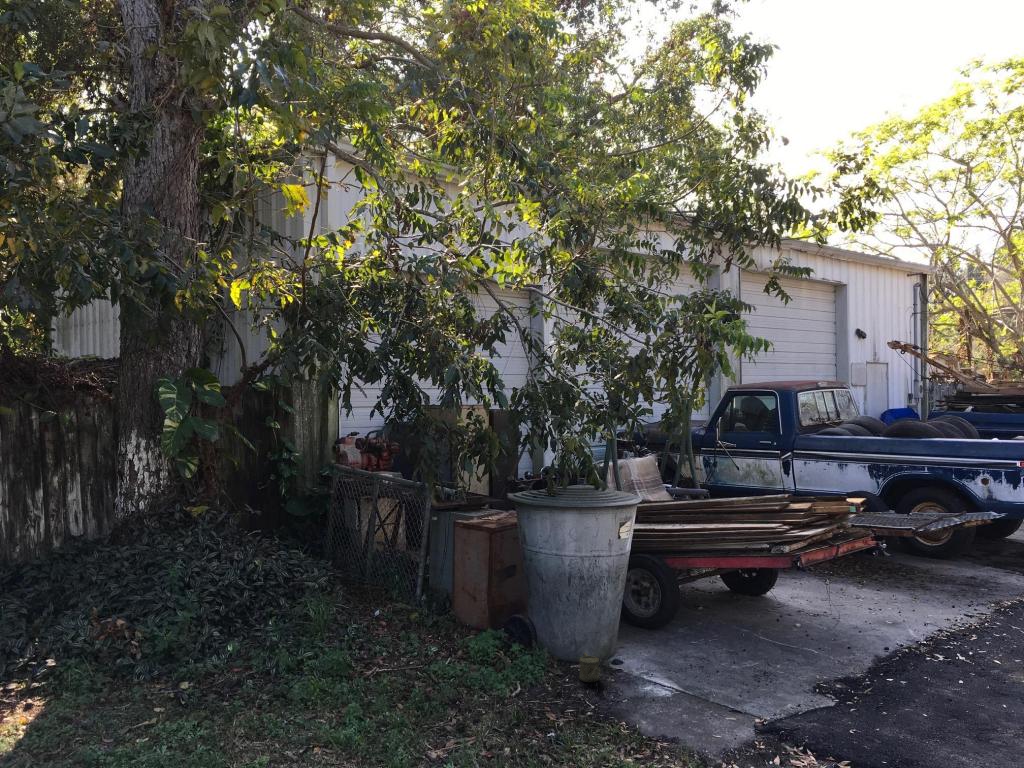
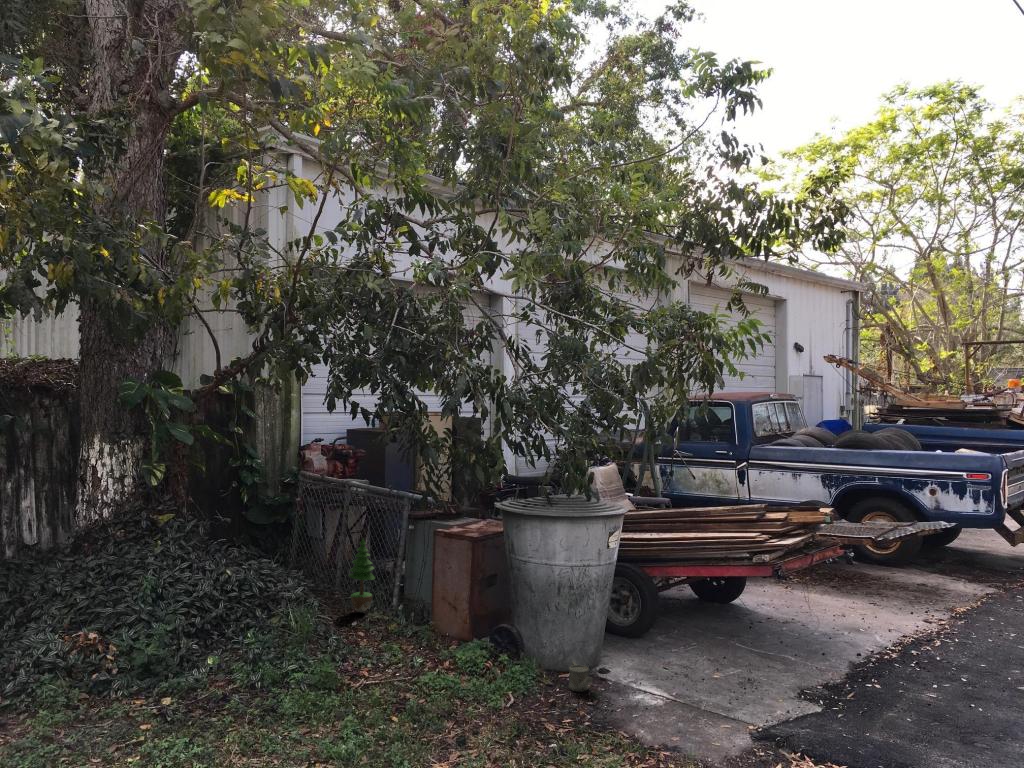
potted tree: none [373,529,400,602] -> present [349,539,375,613]

